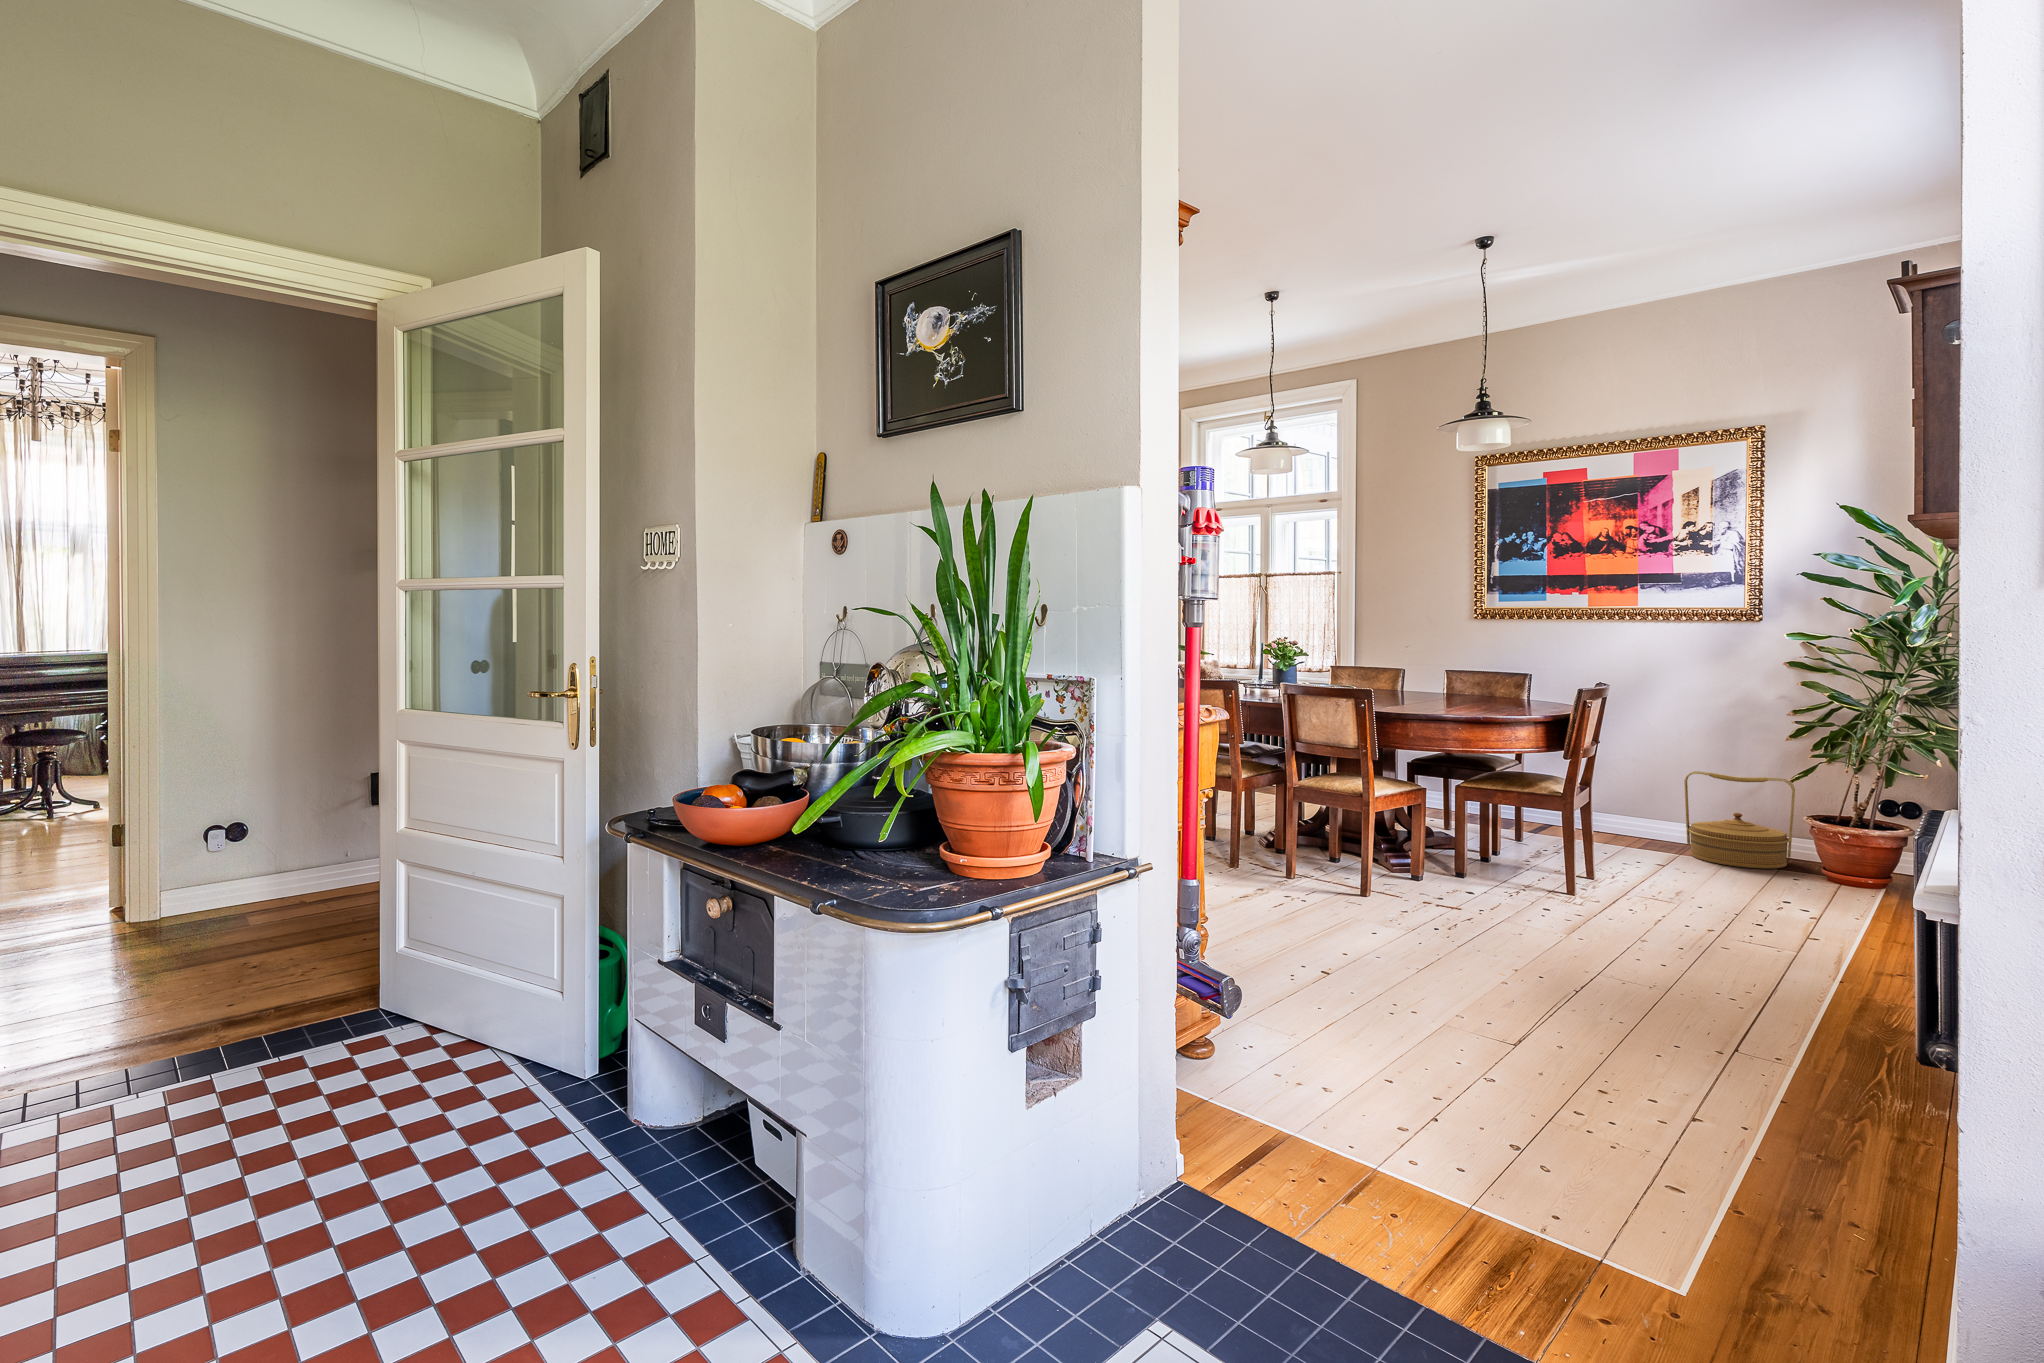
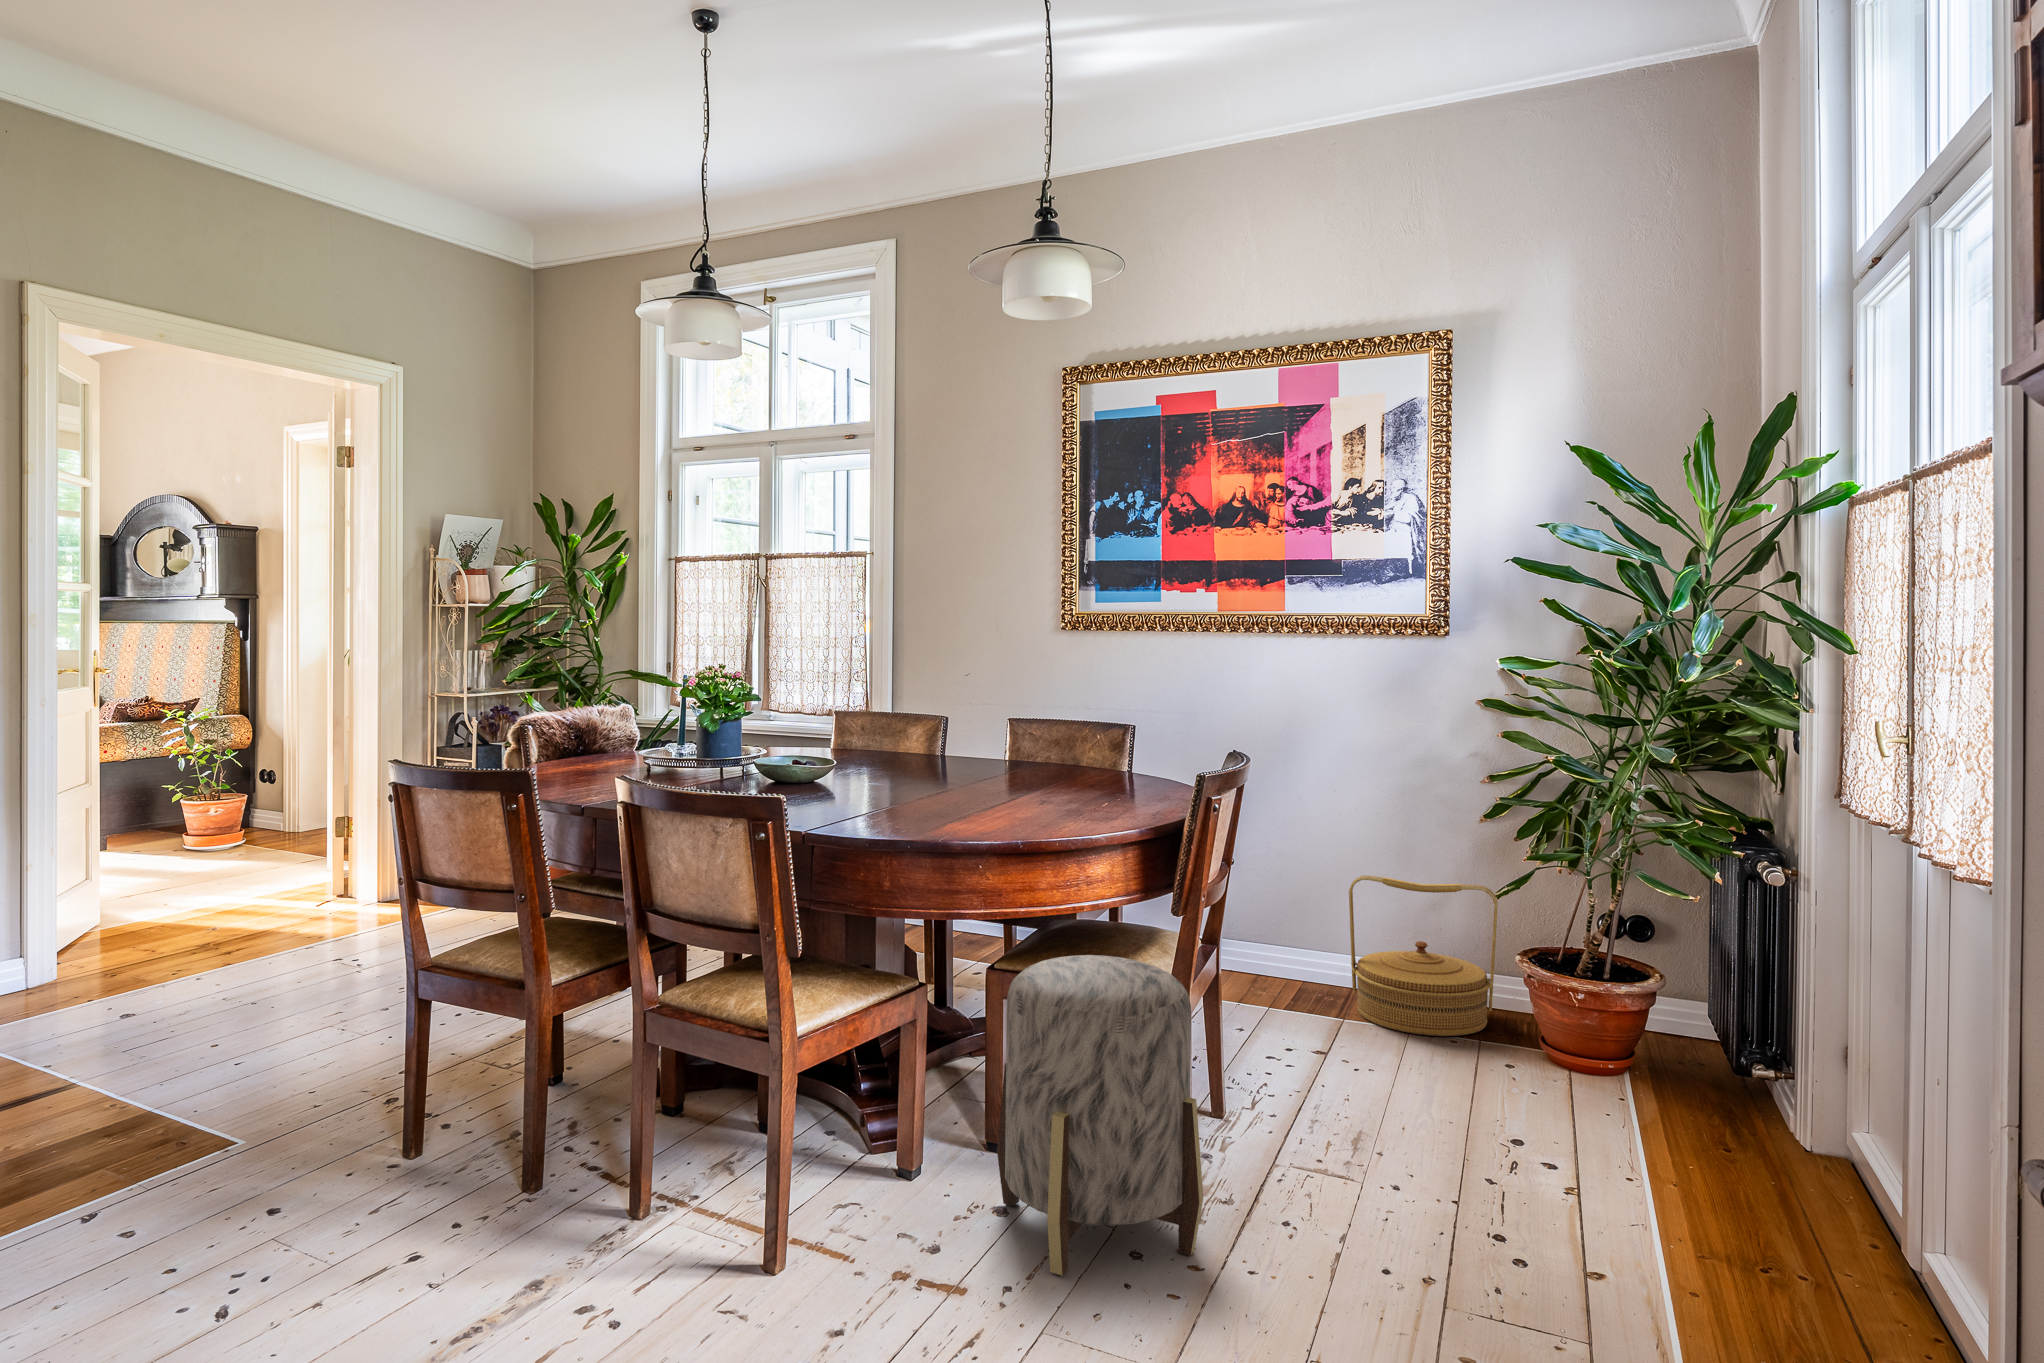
ottoman: none [1470,779,1590,922] -> present [997,955,1203,1276]

